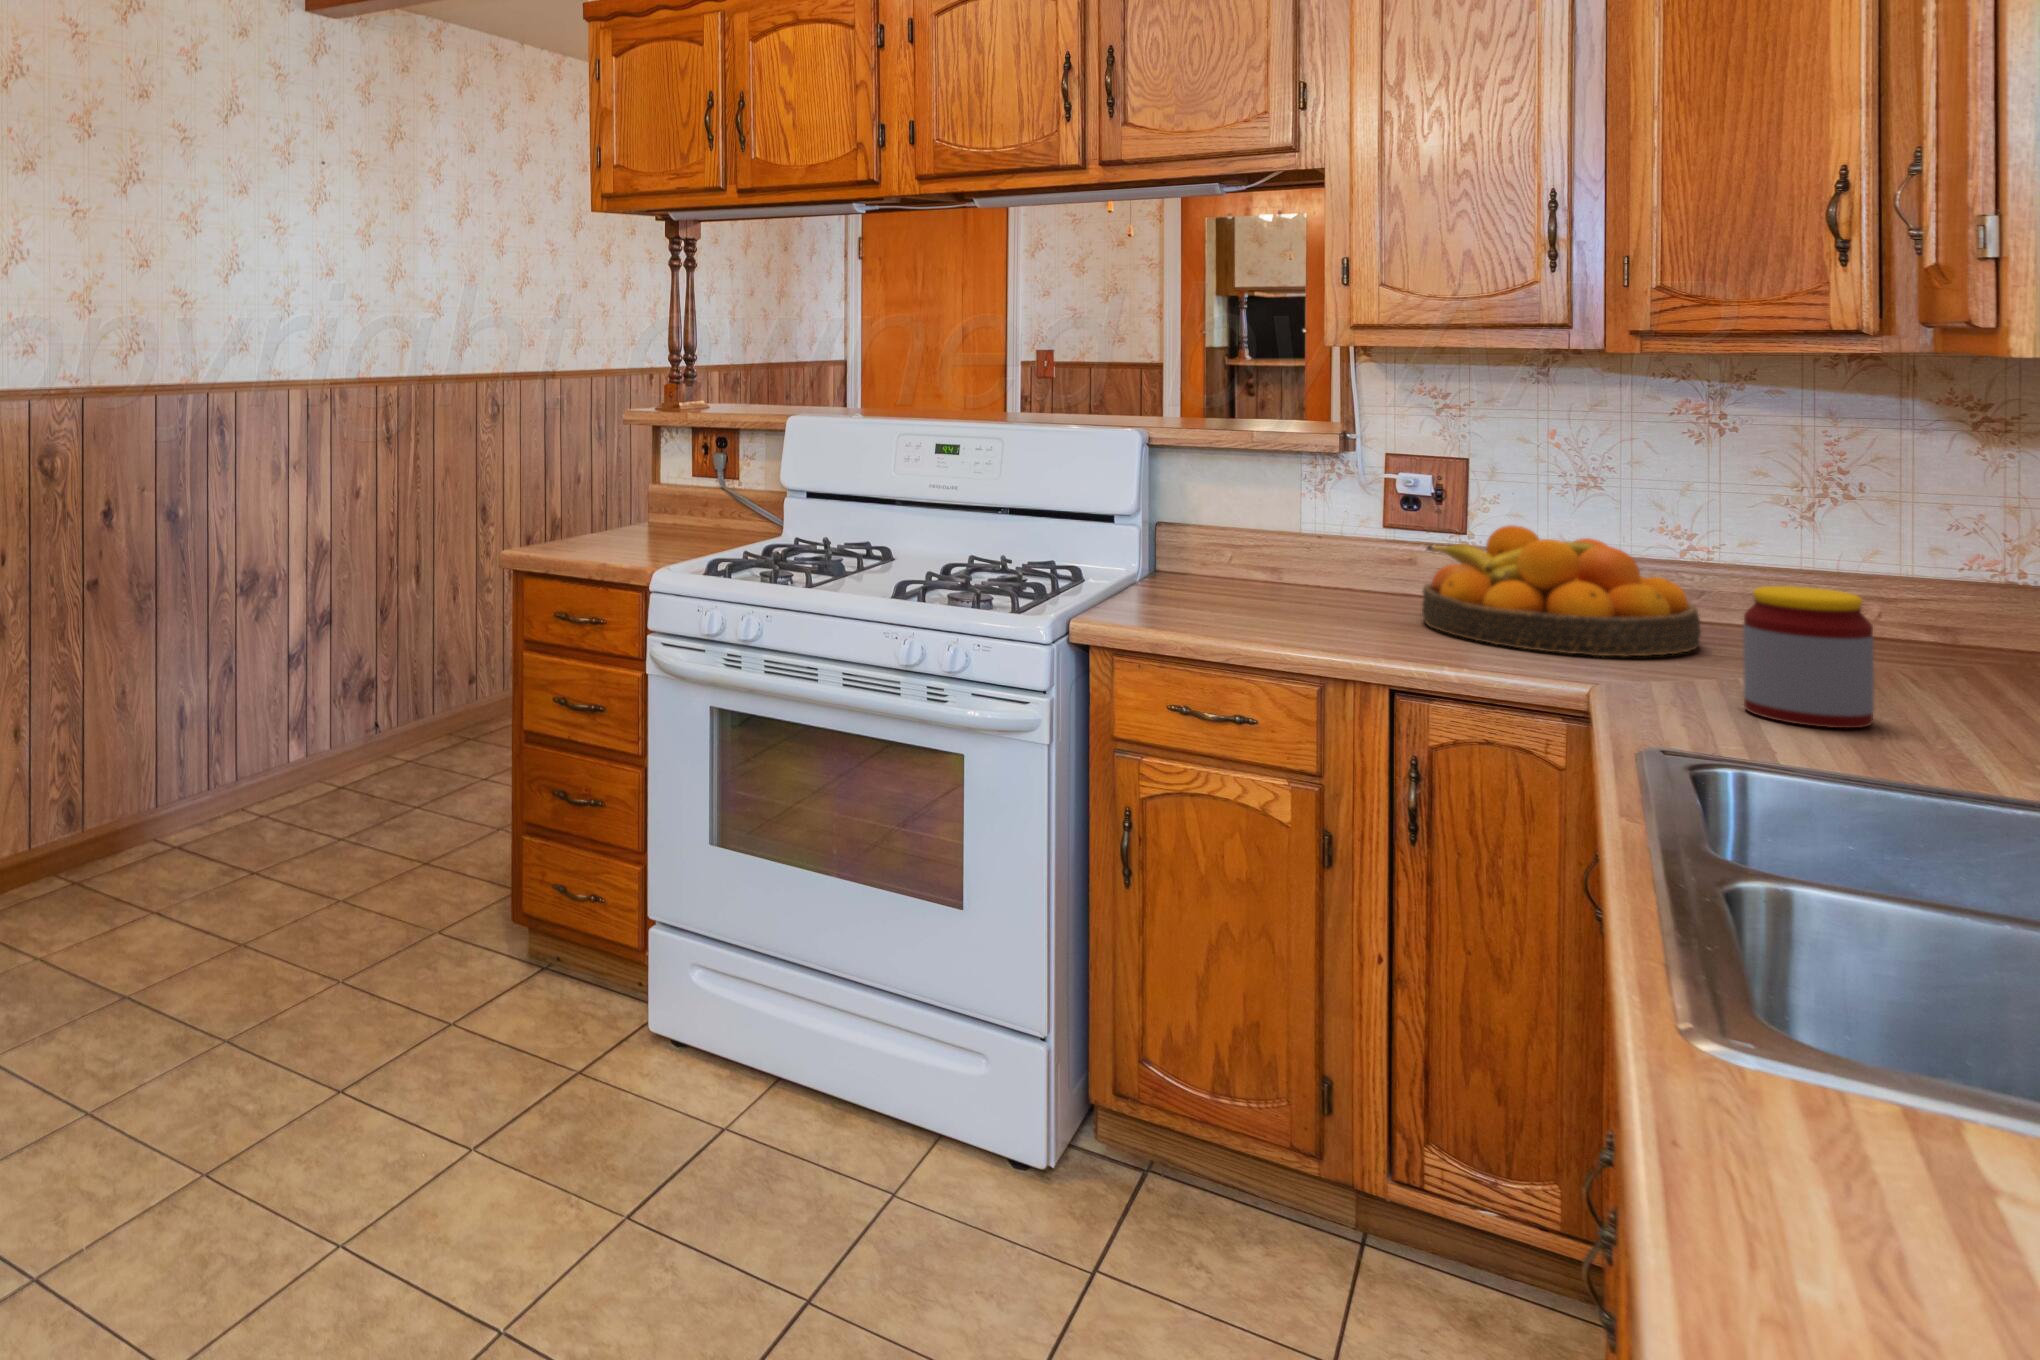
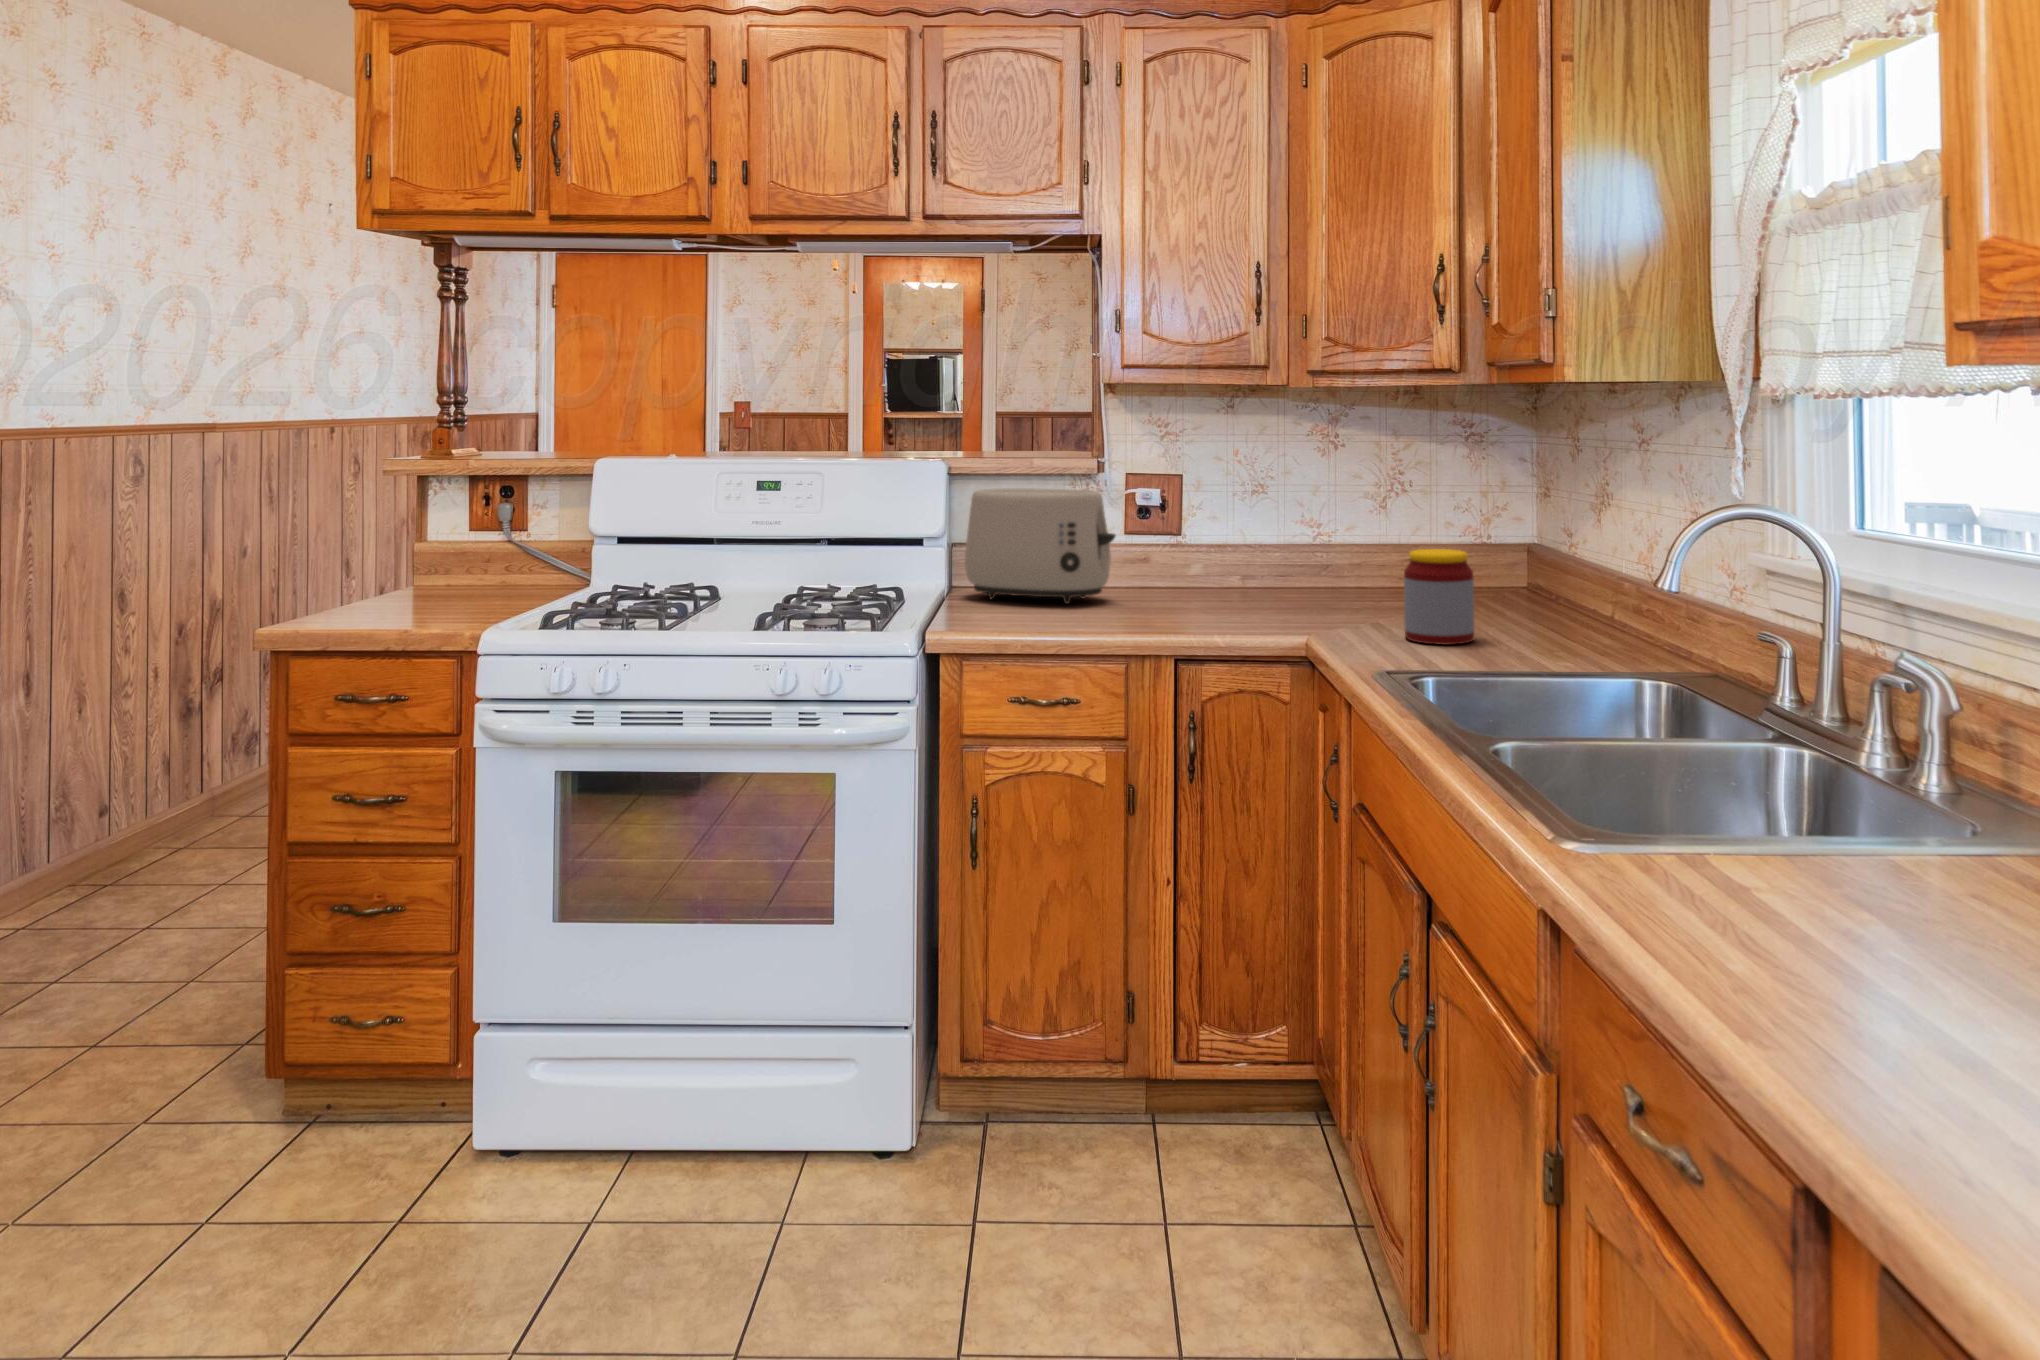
toaster: none [1157,466,1341,606] -> present [965,488,1116,604]
fruit bowl: present [1422,525,1701,656] -> none [1172,523,1349,616]

